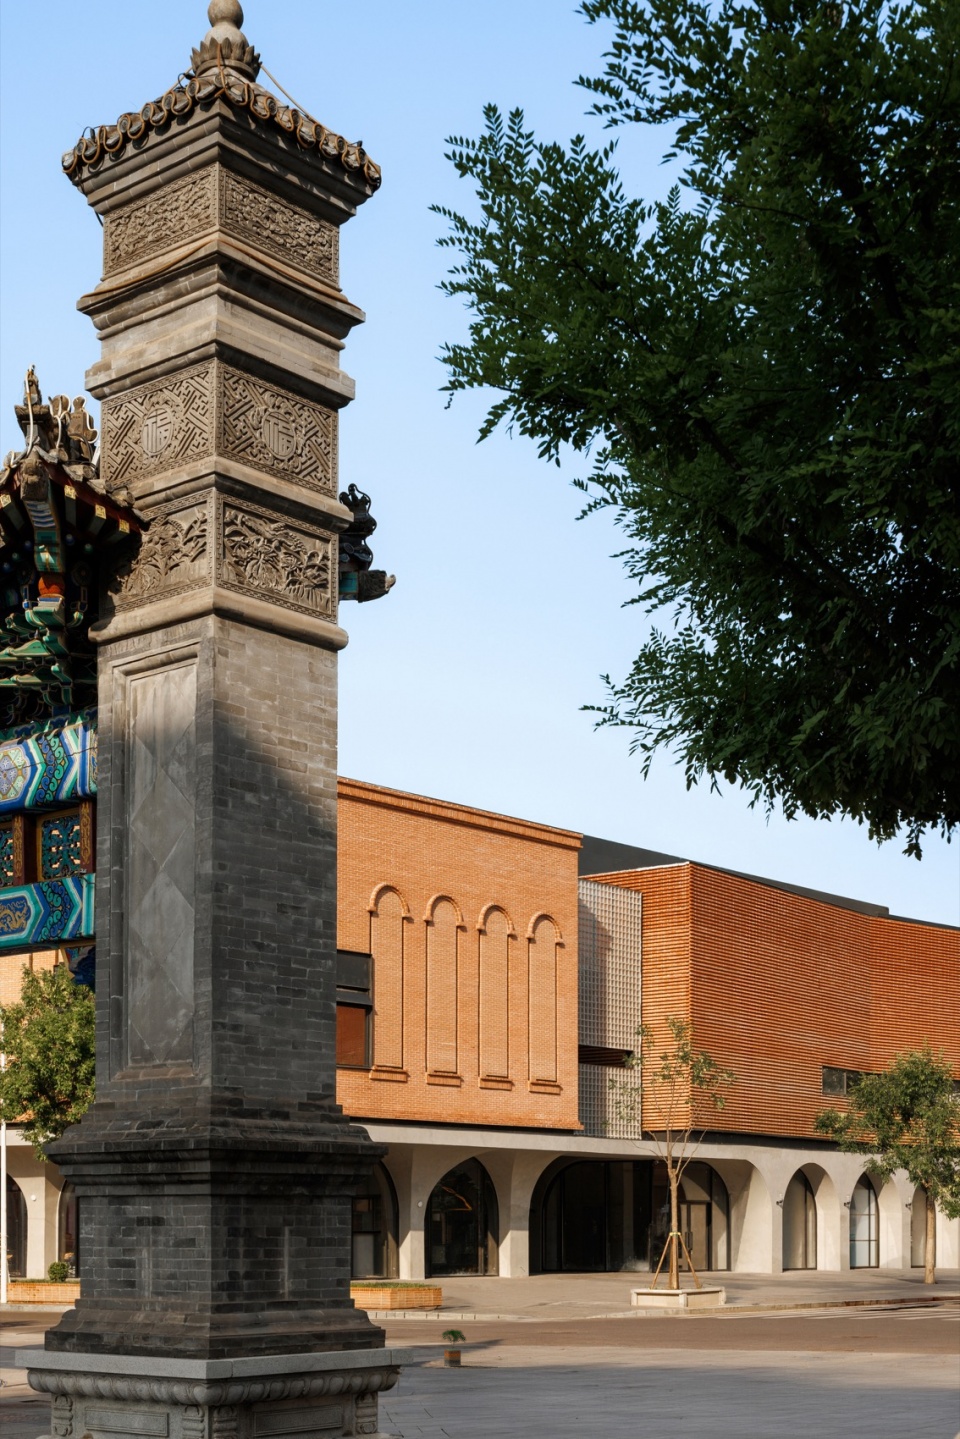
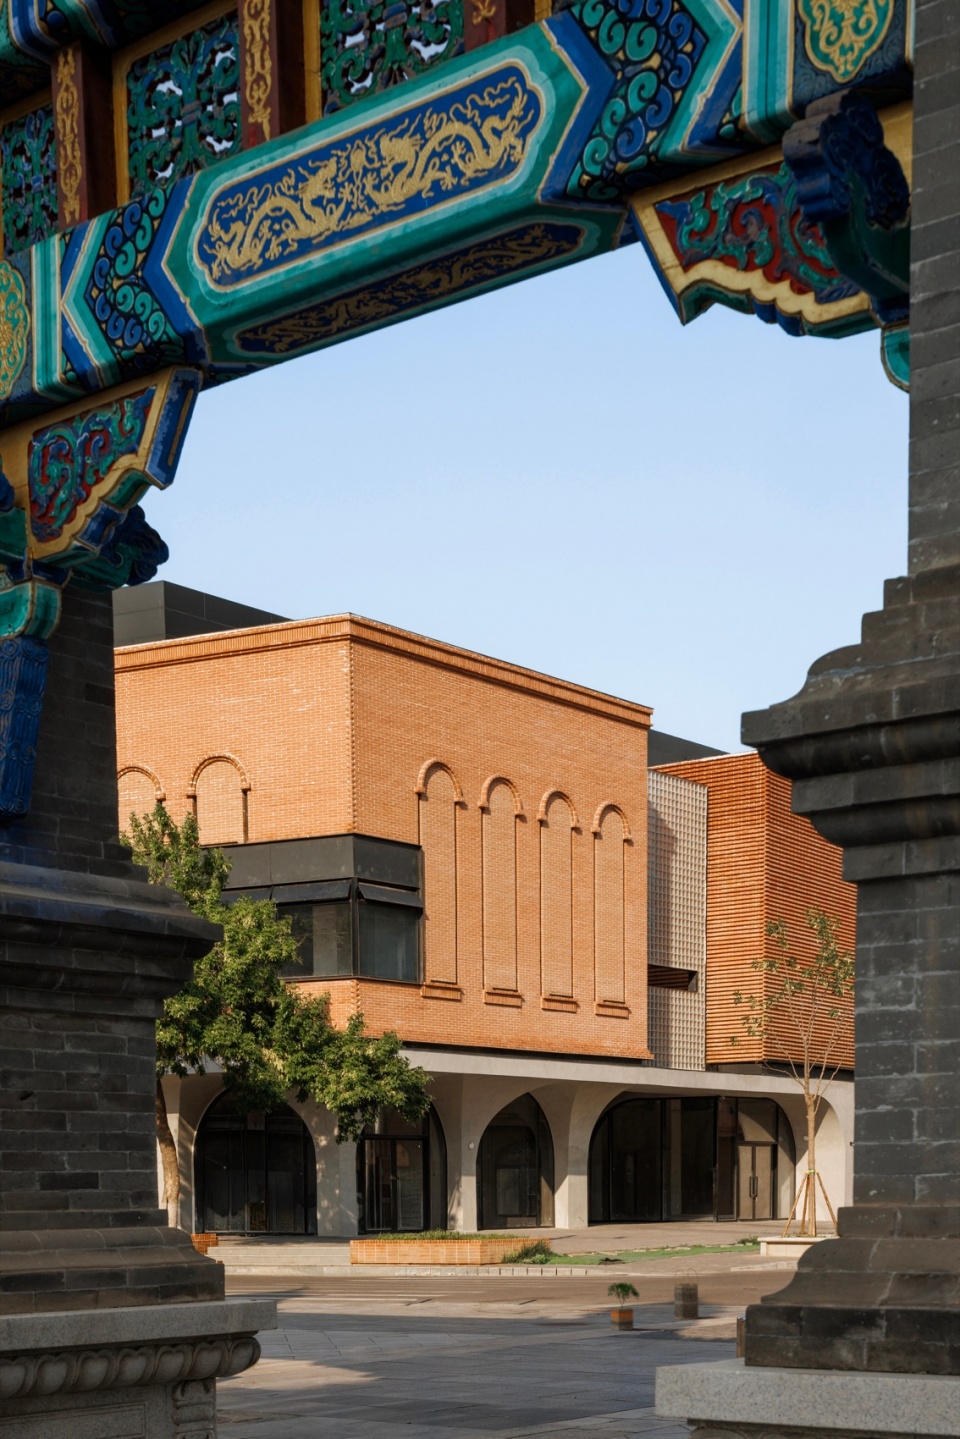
basket: none [504,1318,524,1358] -> present [674,1270,699,1319]

